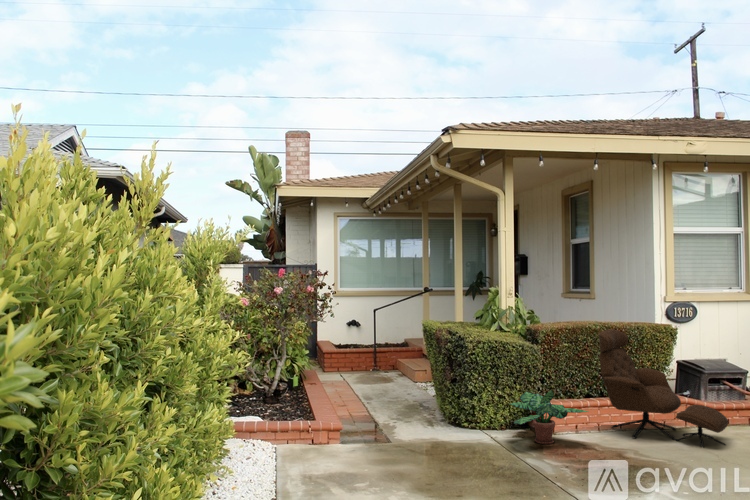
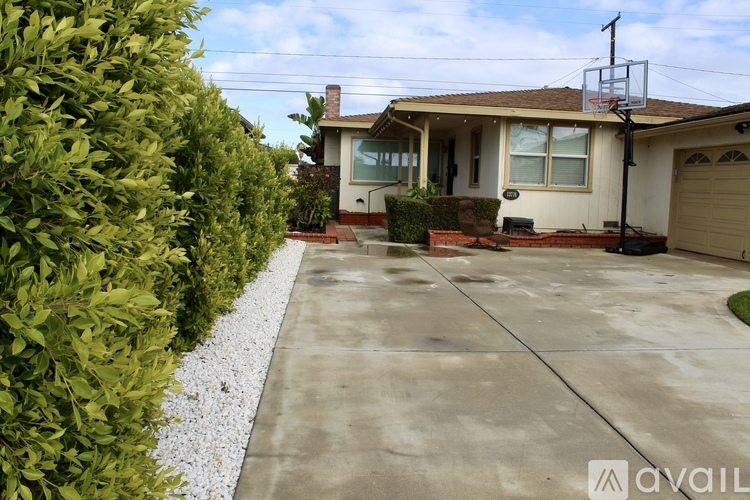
potted plant: present [510,390,588,444] -> none [412,224,447,248]

